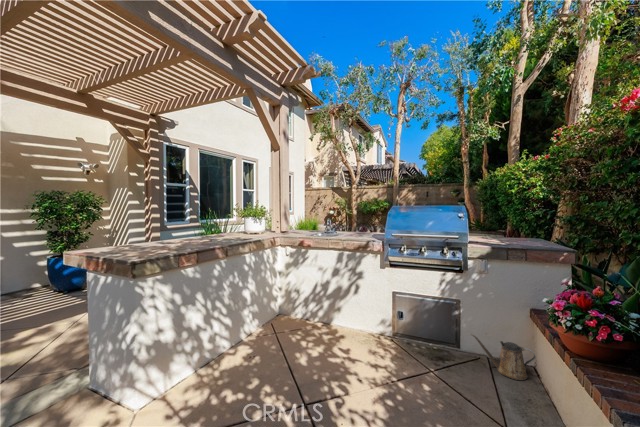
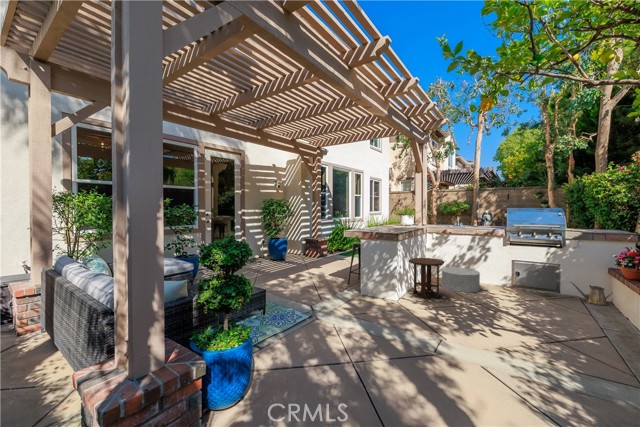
side table: none [195,298,260,390] -> present [409,258,444,299]
ottoman: none [281,304,339,359] -> present [442,267,480,293]

